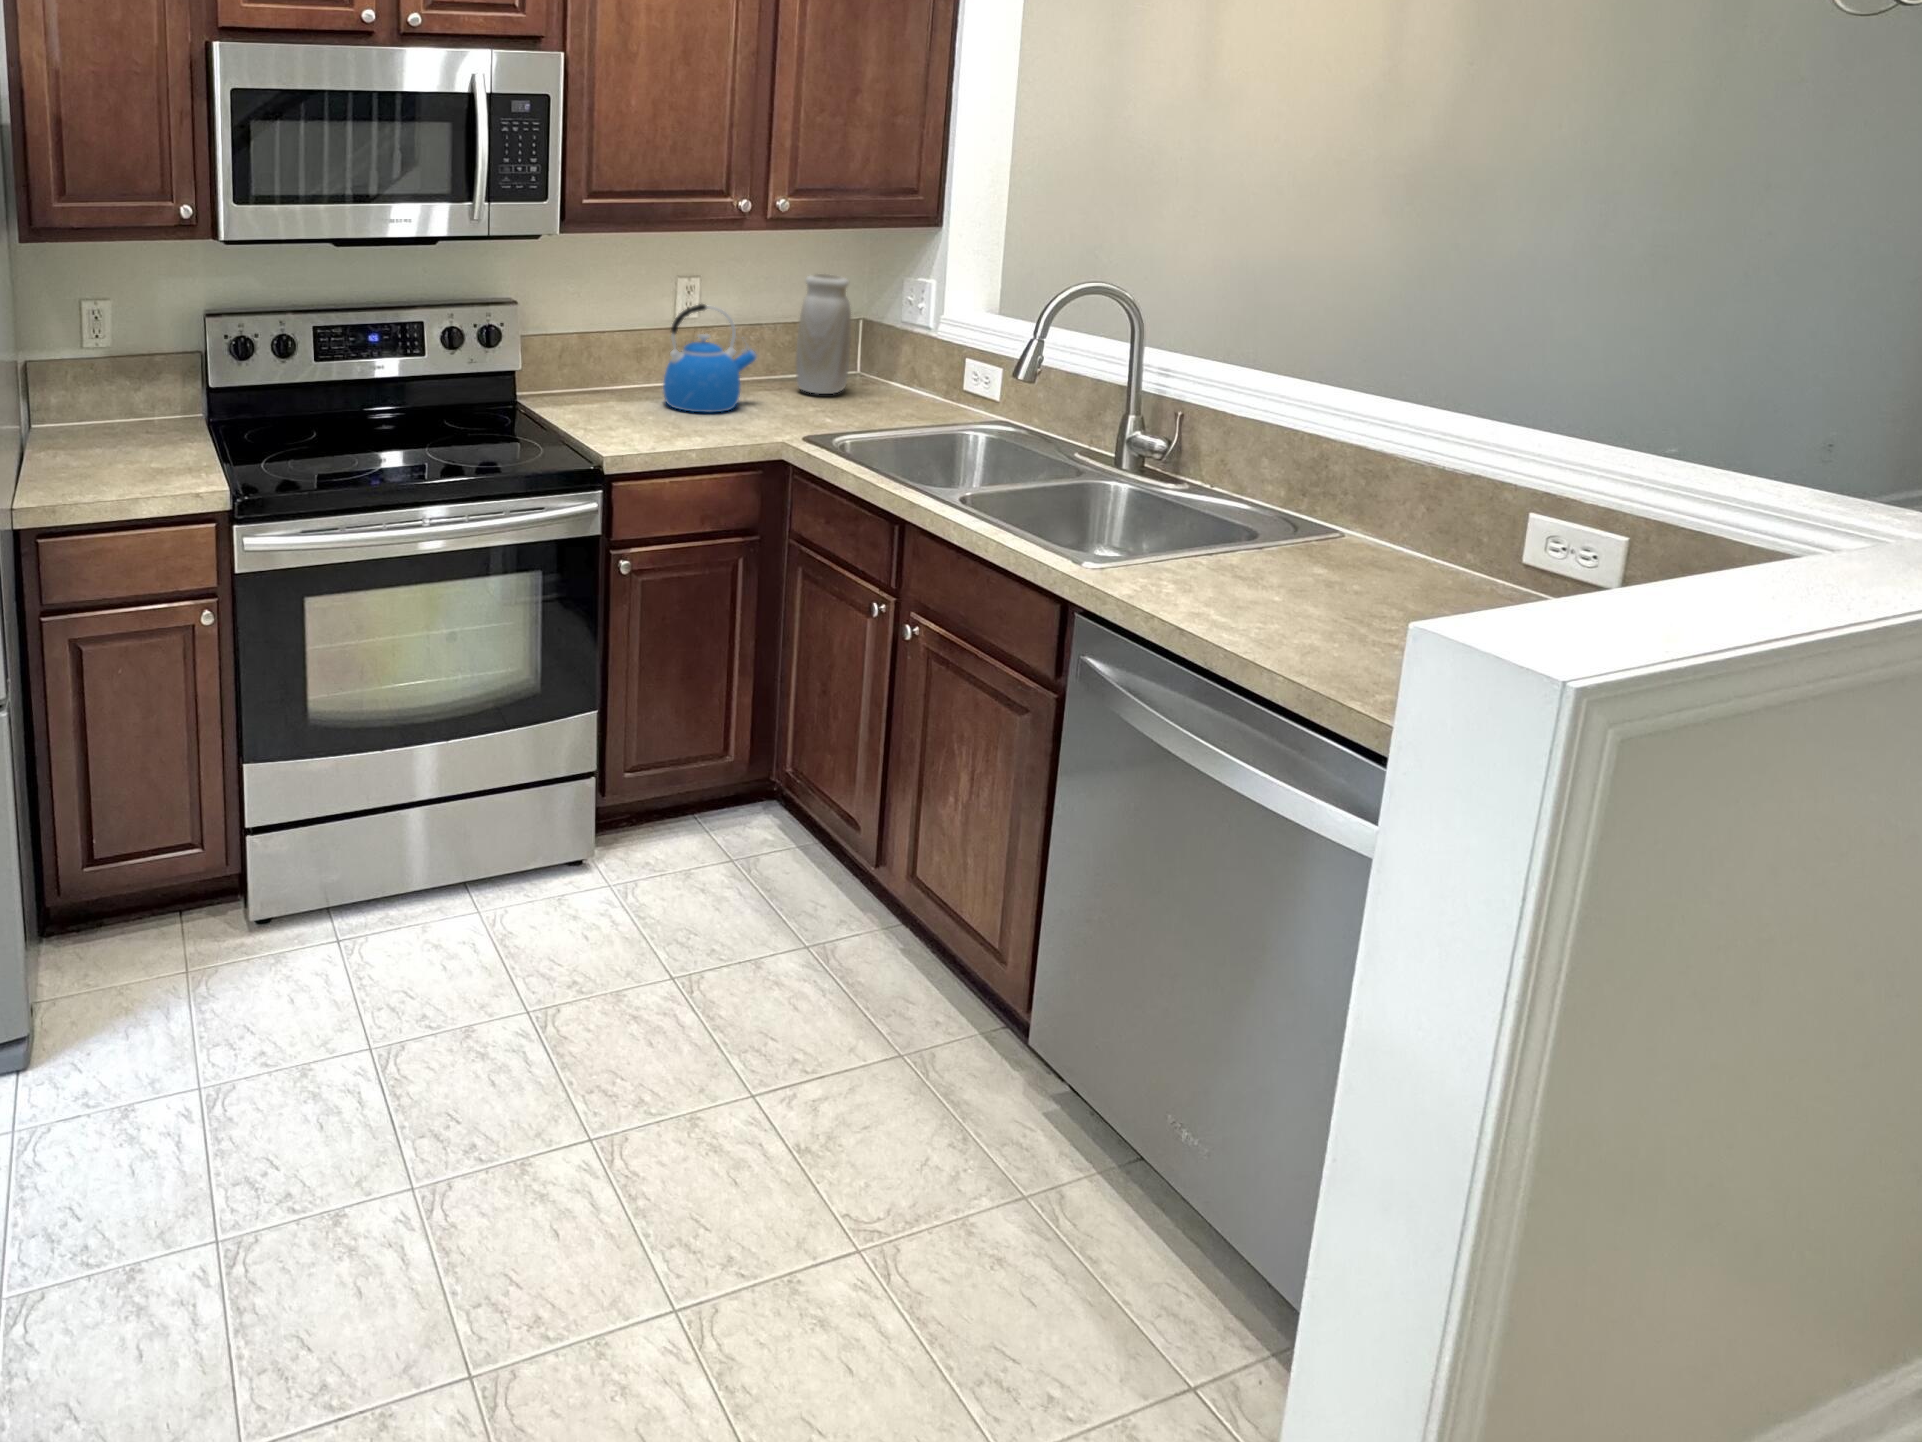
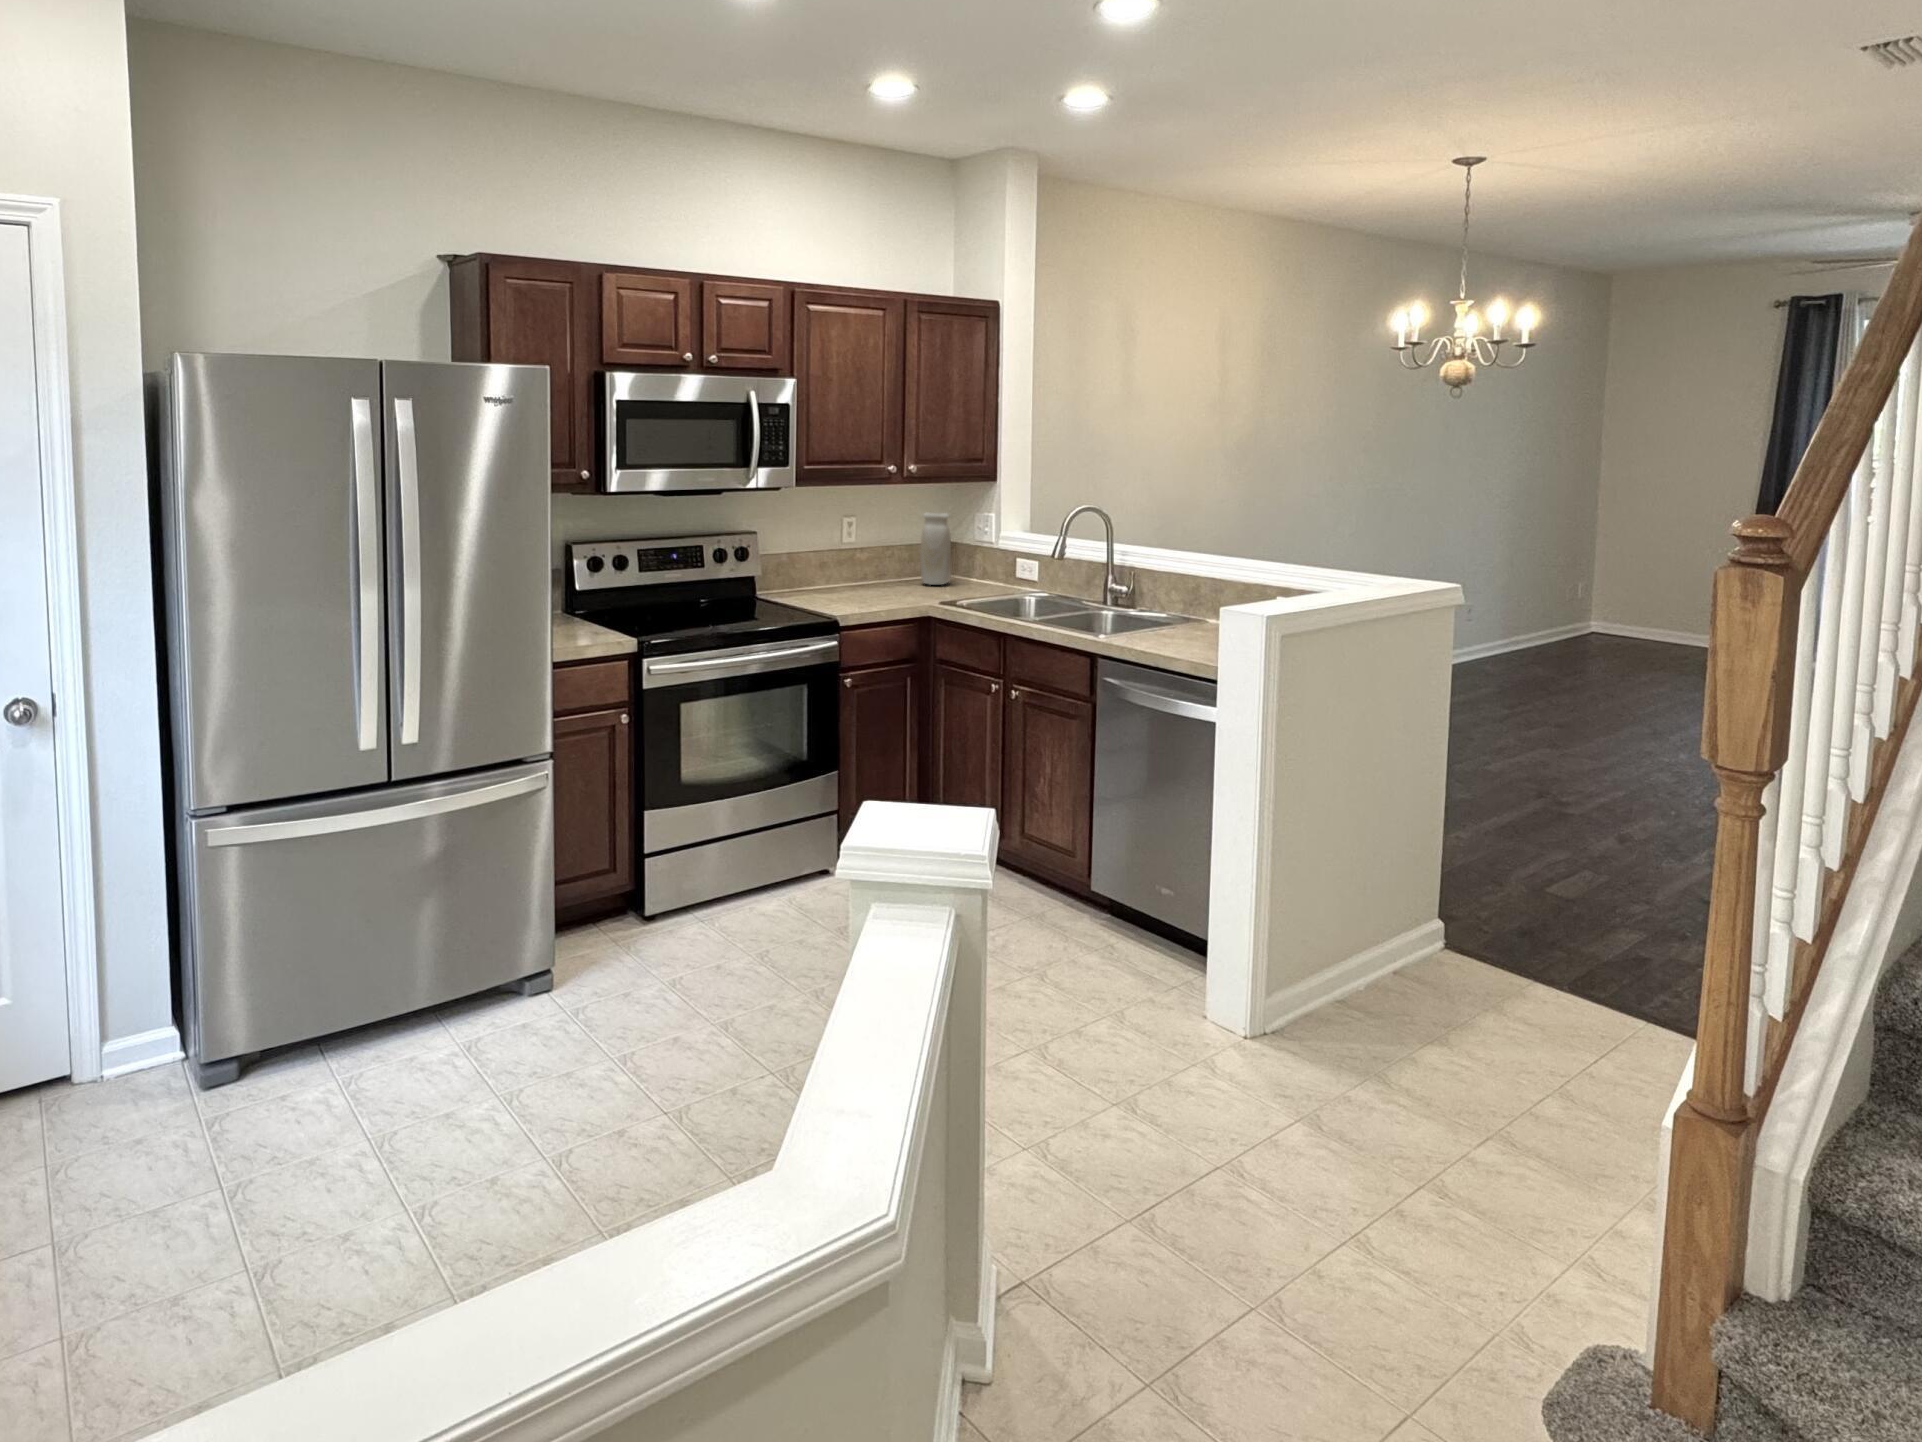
kettle: present [663,304,757,412] -> none [848,530,902,596]

